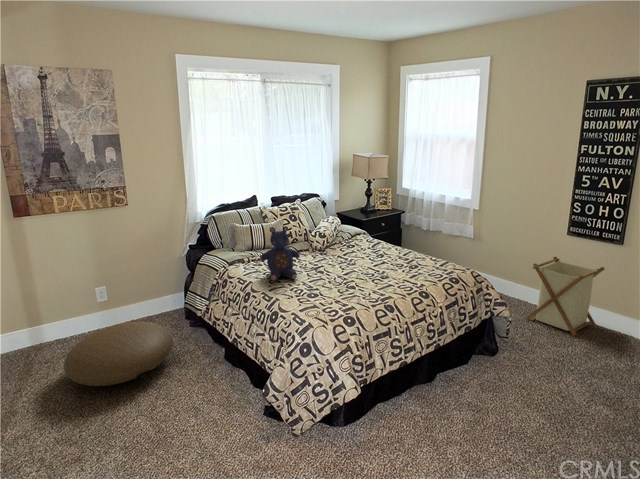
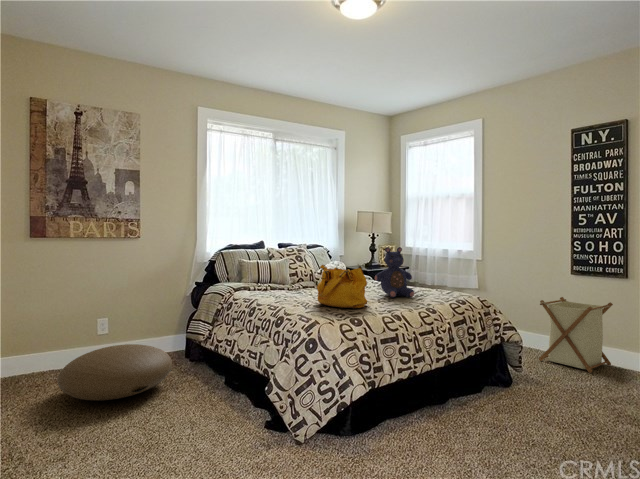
teddy bear: present [260,226,300,281] -> present [375,247,414,298]
handbag: none [311,249,361,298] -> present [317,264,367,308]

